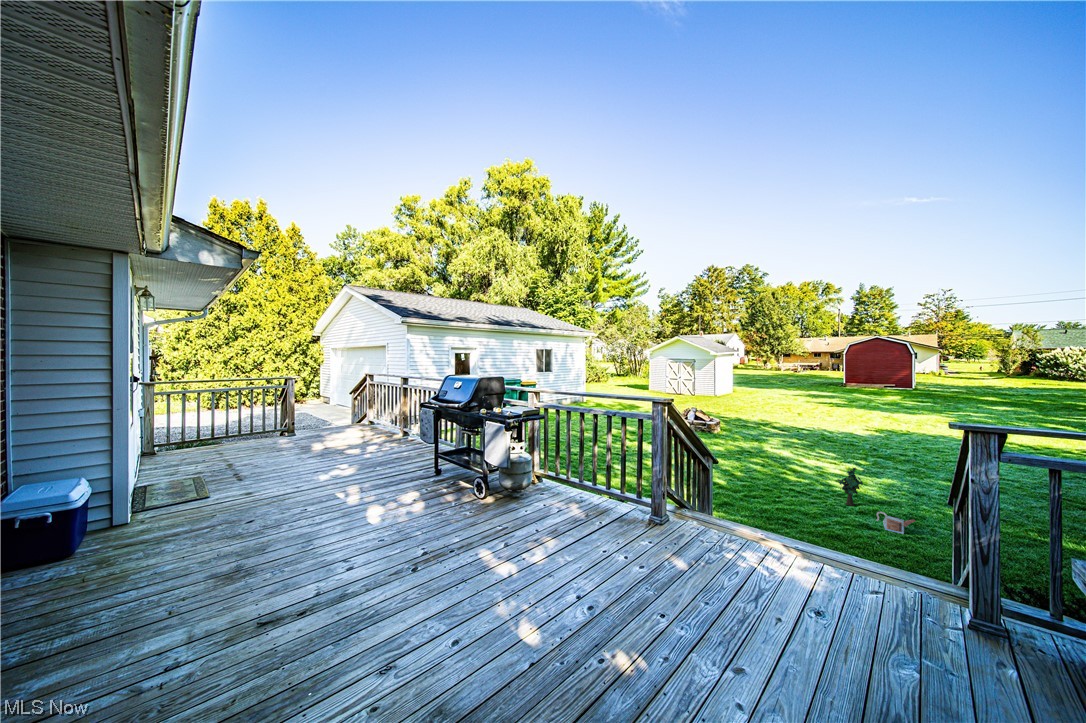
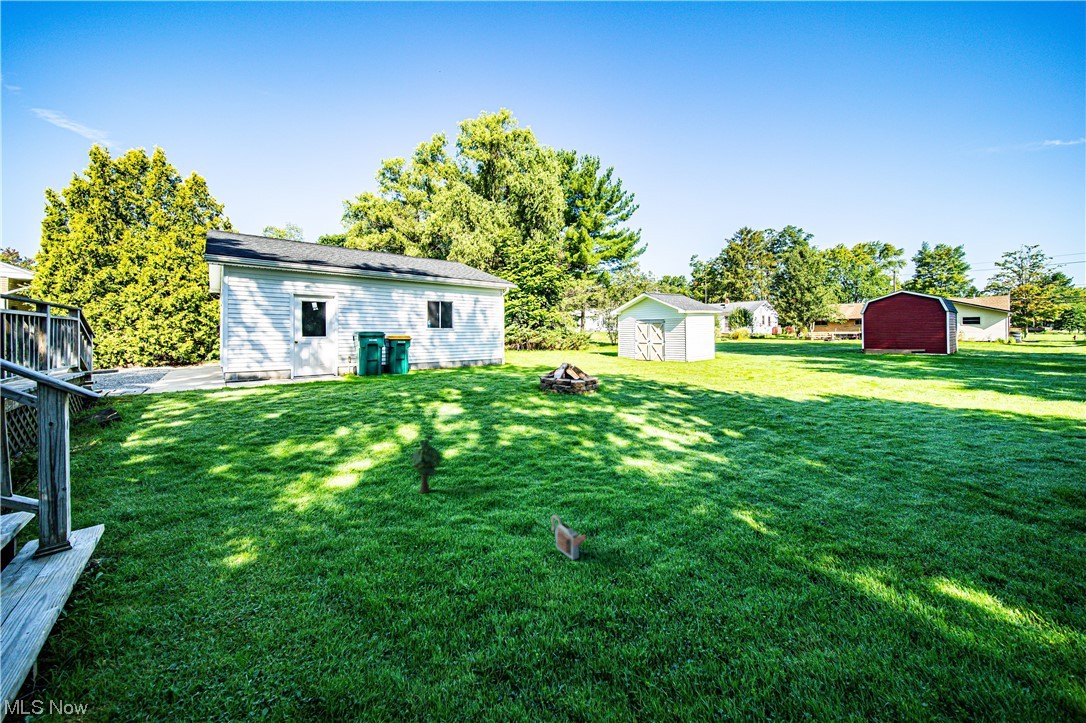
decorative plant: present [837,468,863,506] -> present [409,435,442,493]

